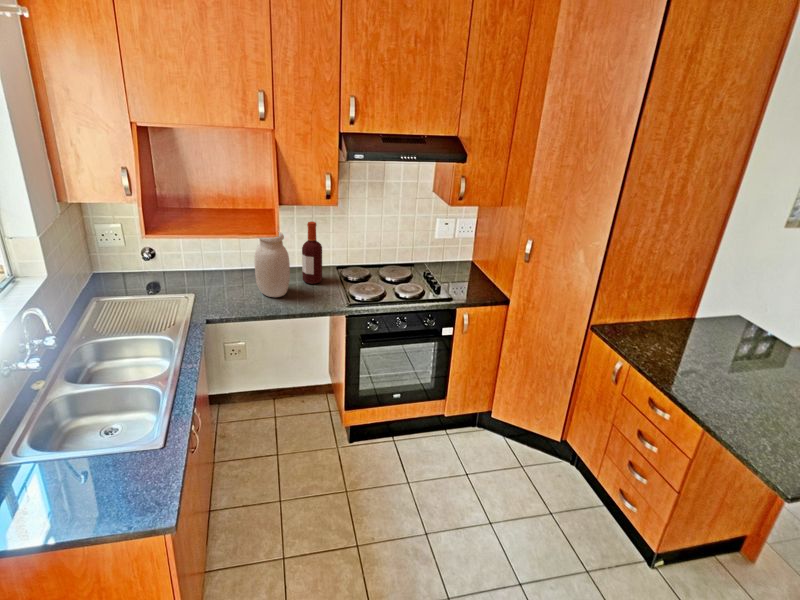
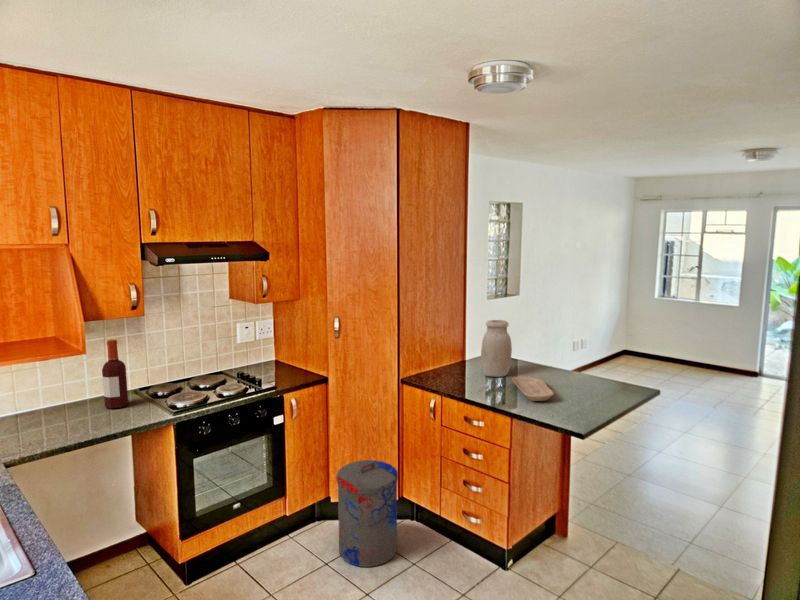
jar: present [255,232,290,297] -> present [481,320,512,377]
tray: none [735,370,783,421] -> present [512,376,554,401]
trash can: none [482,392,558,499] -> present [336,460,398,567]

